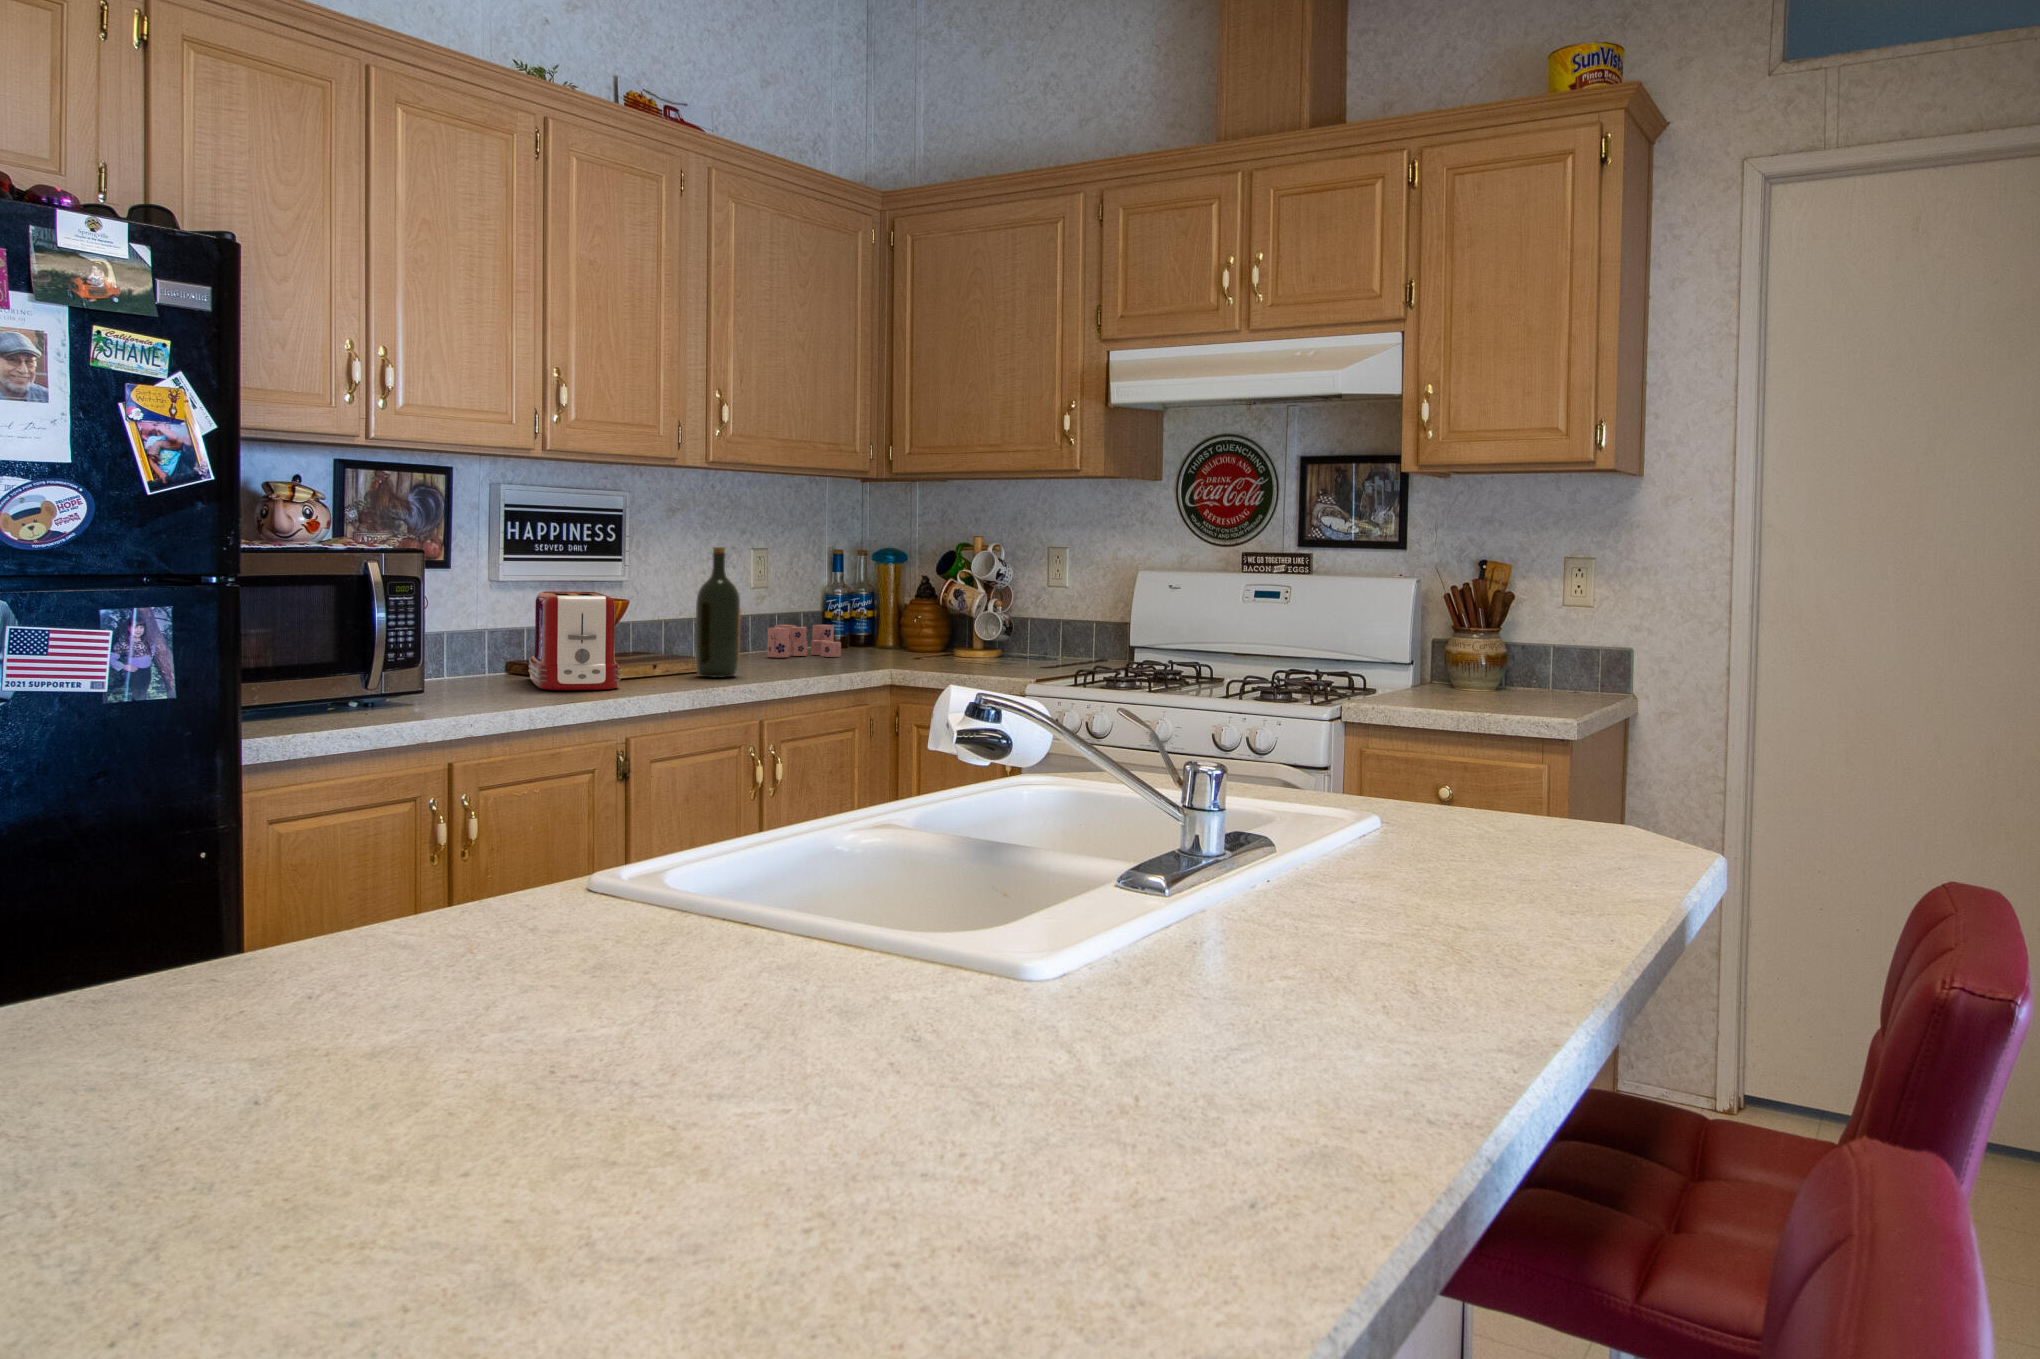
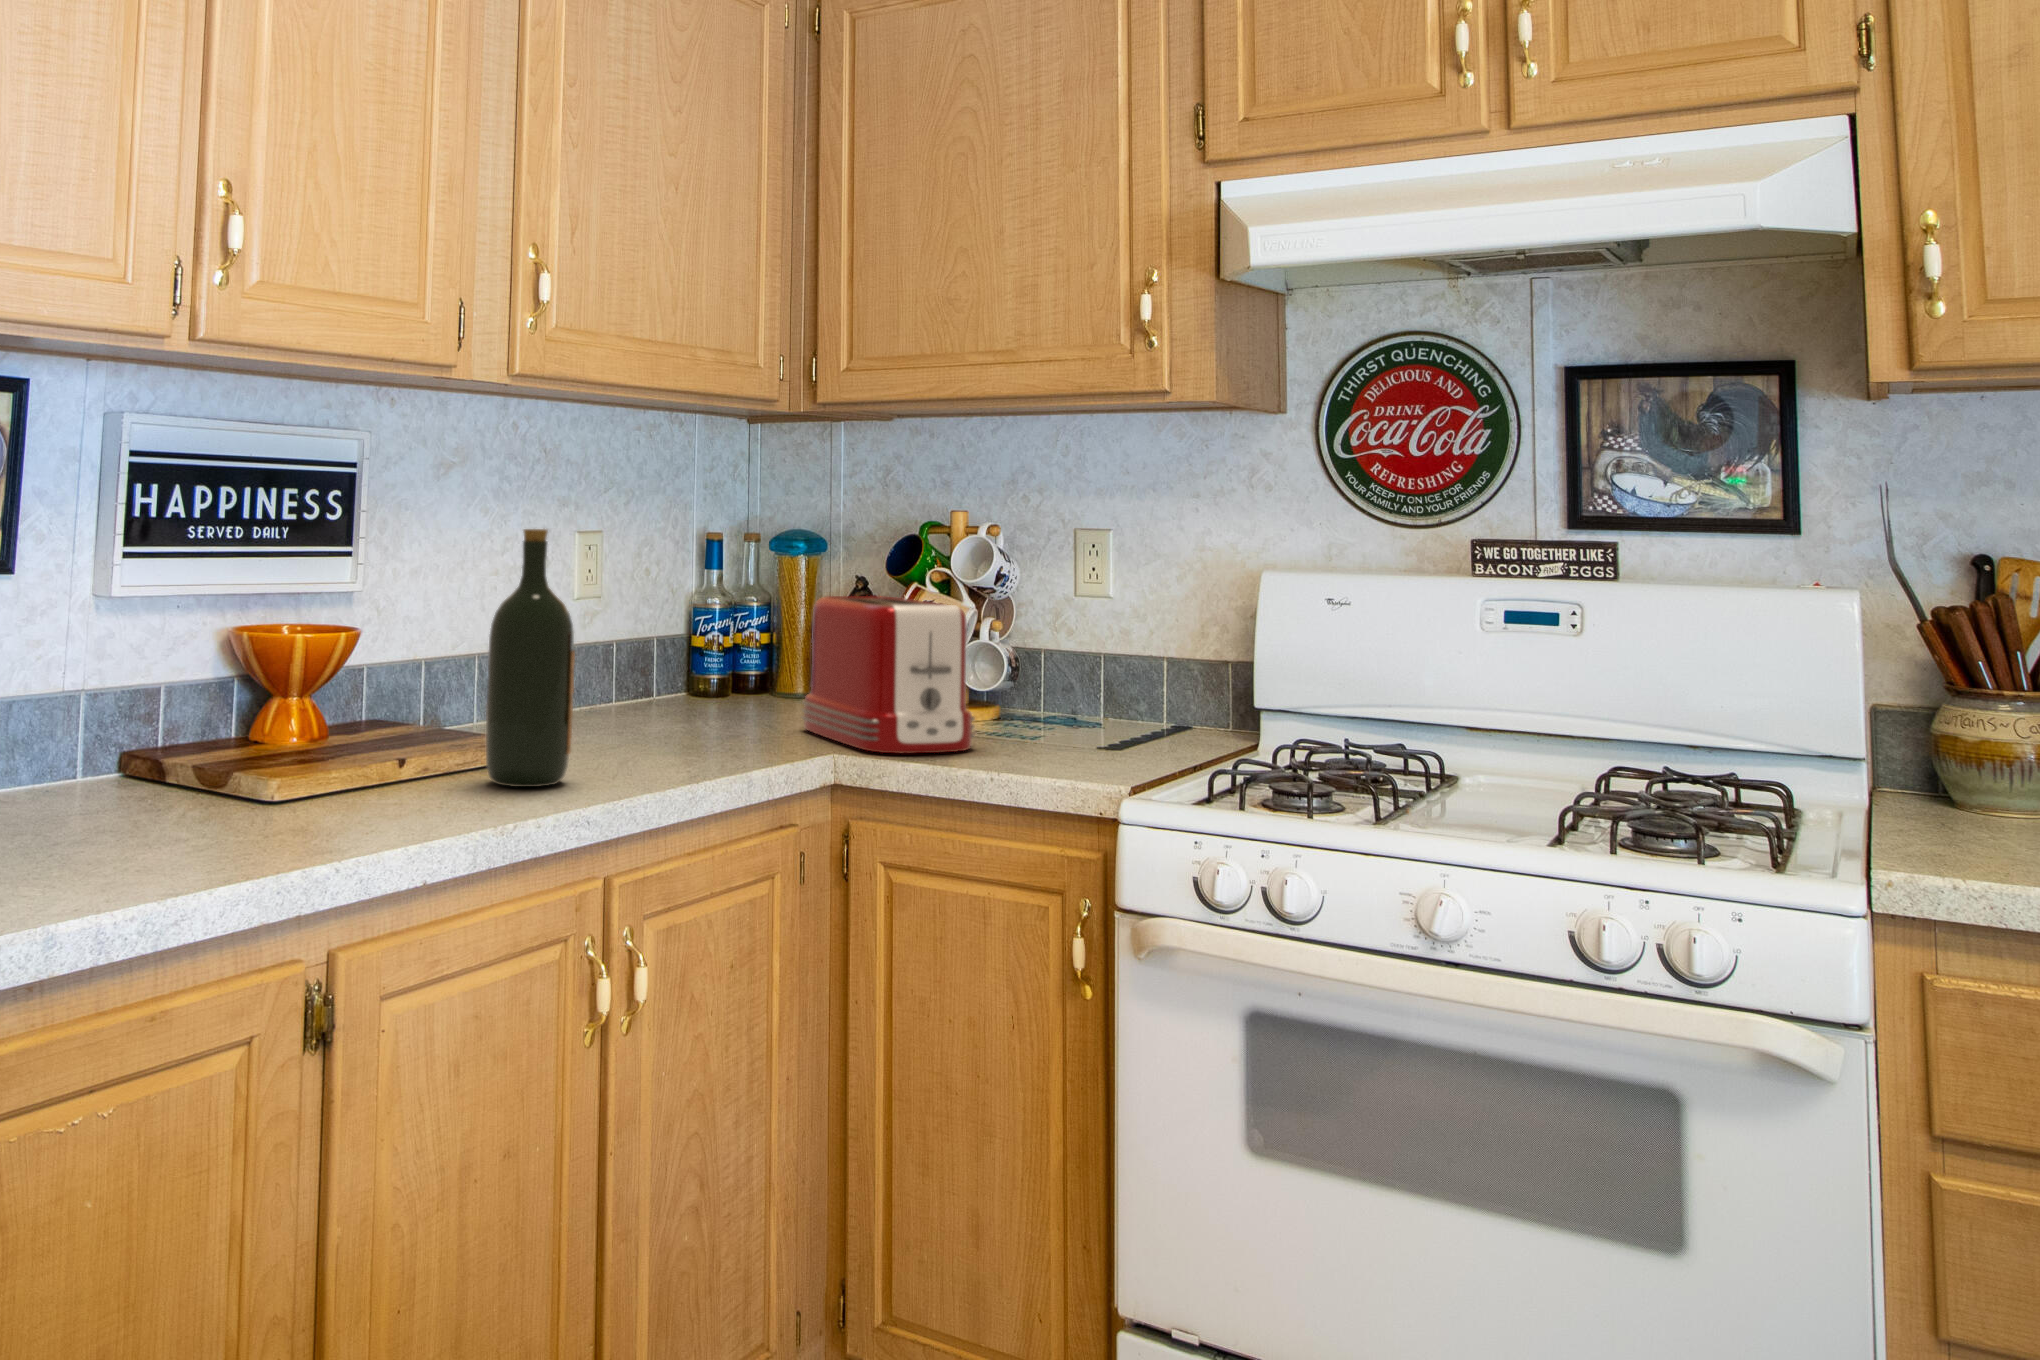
toaster: present [528,591,621,690] -> present [801,596,975,753]
candle: present [767,625,841,658] -> none [608,662,737,726]

